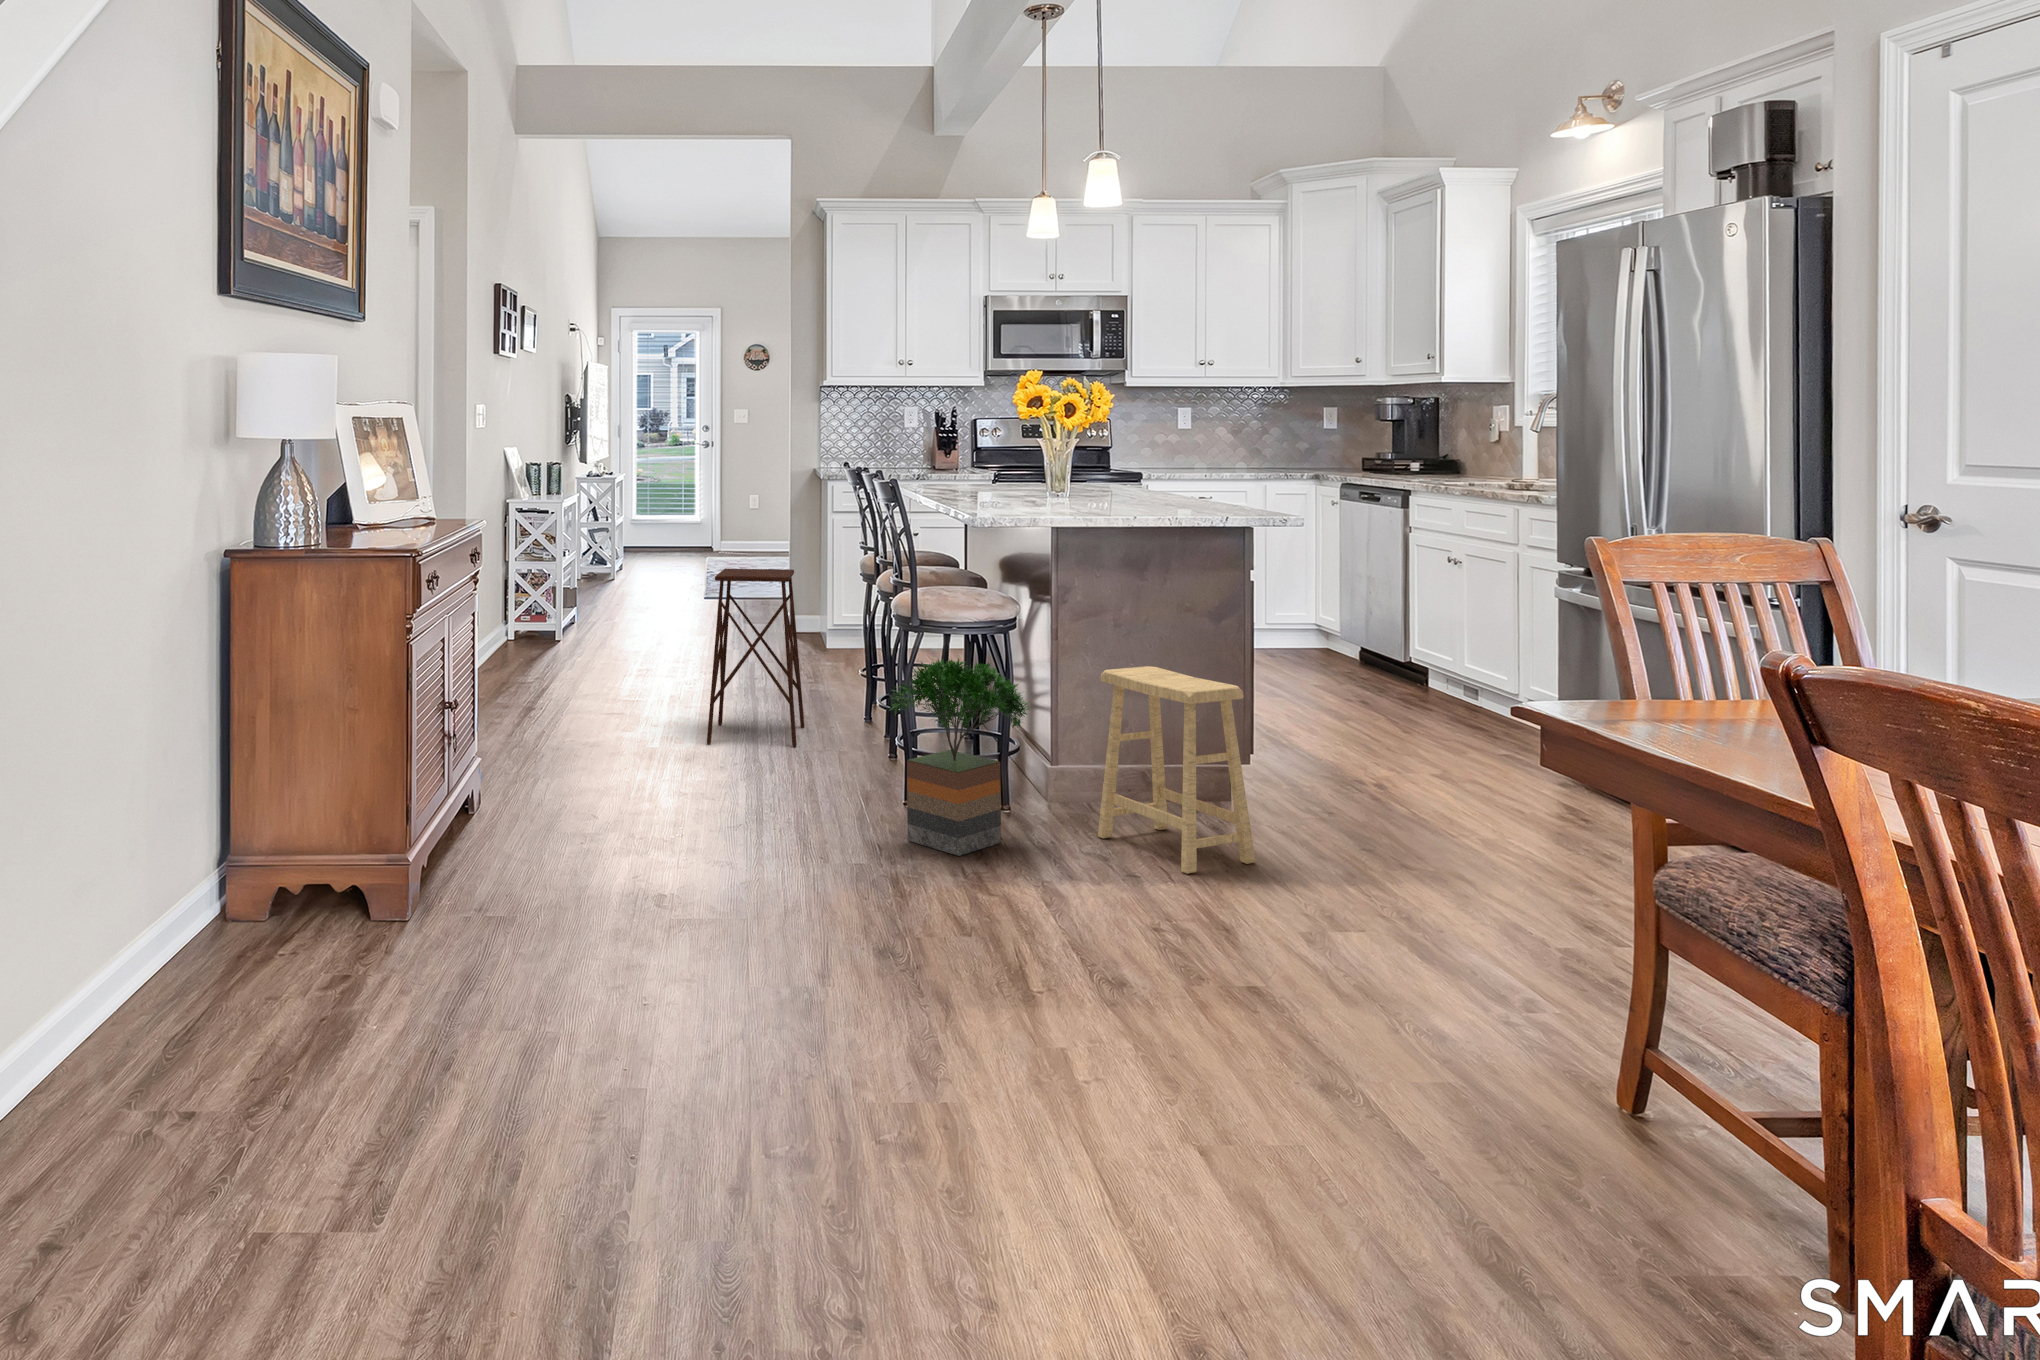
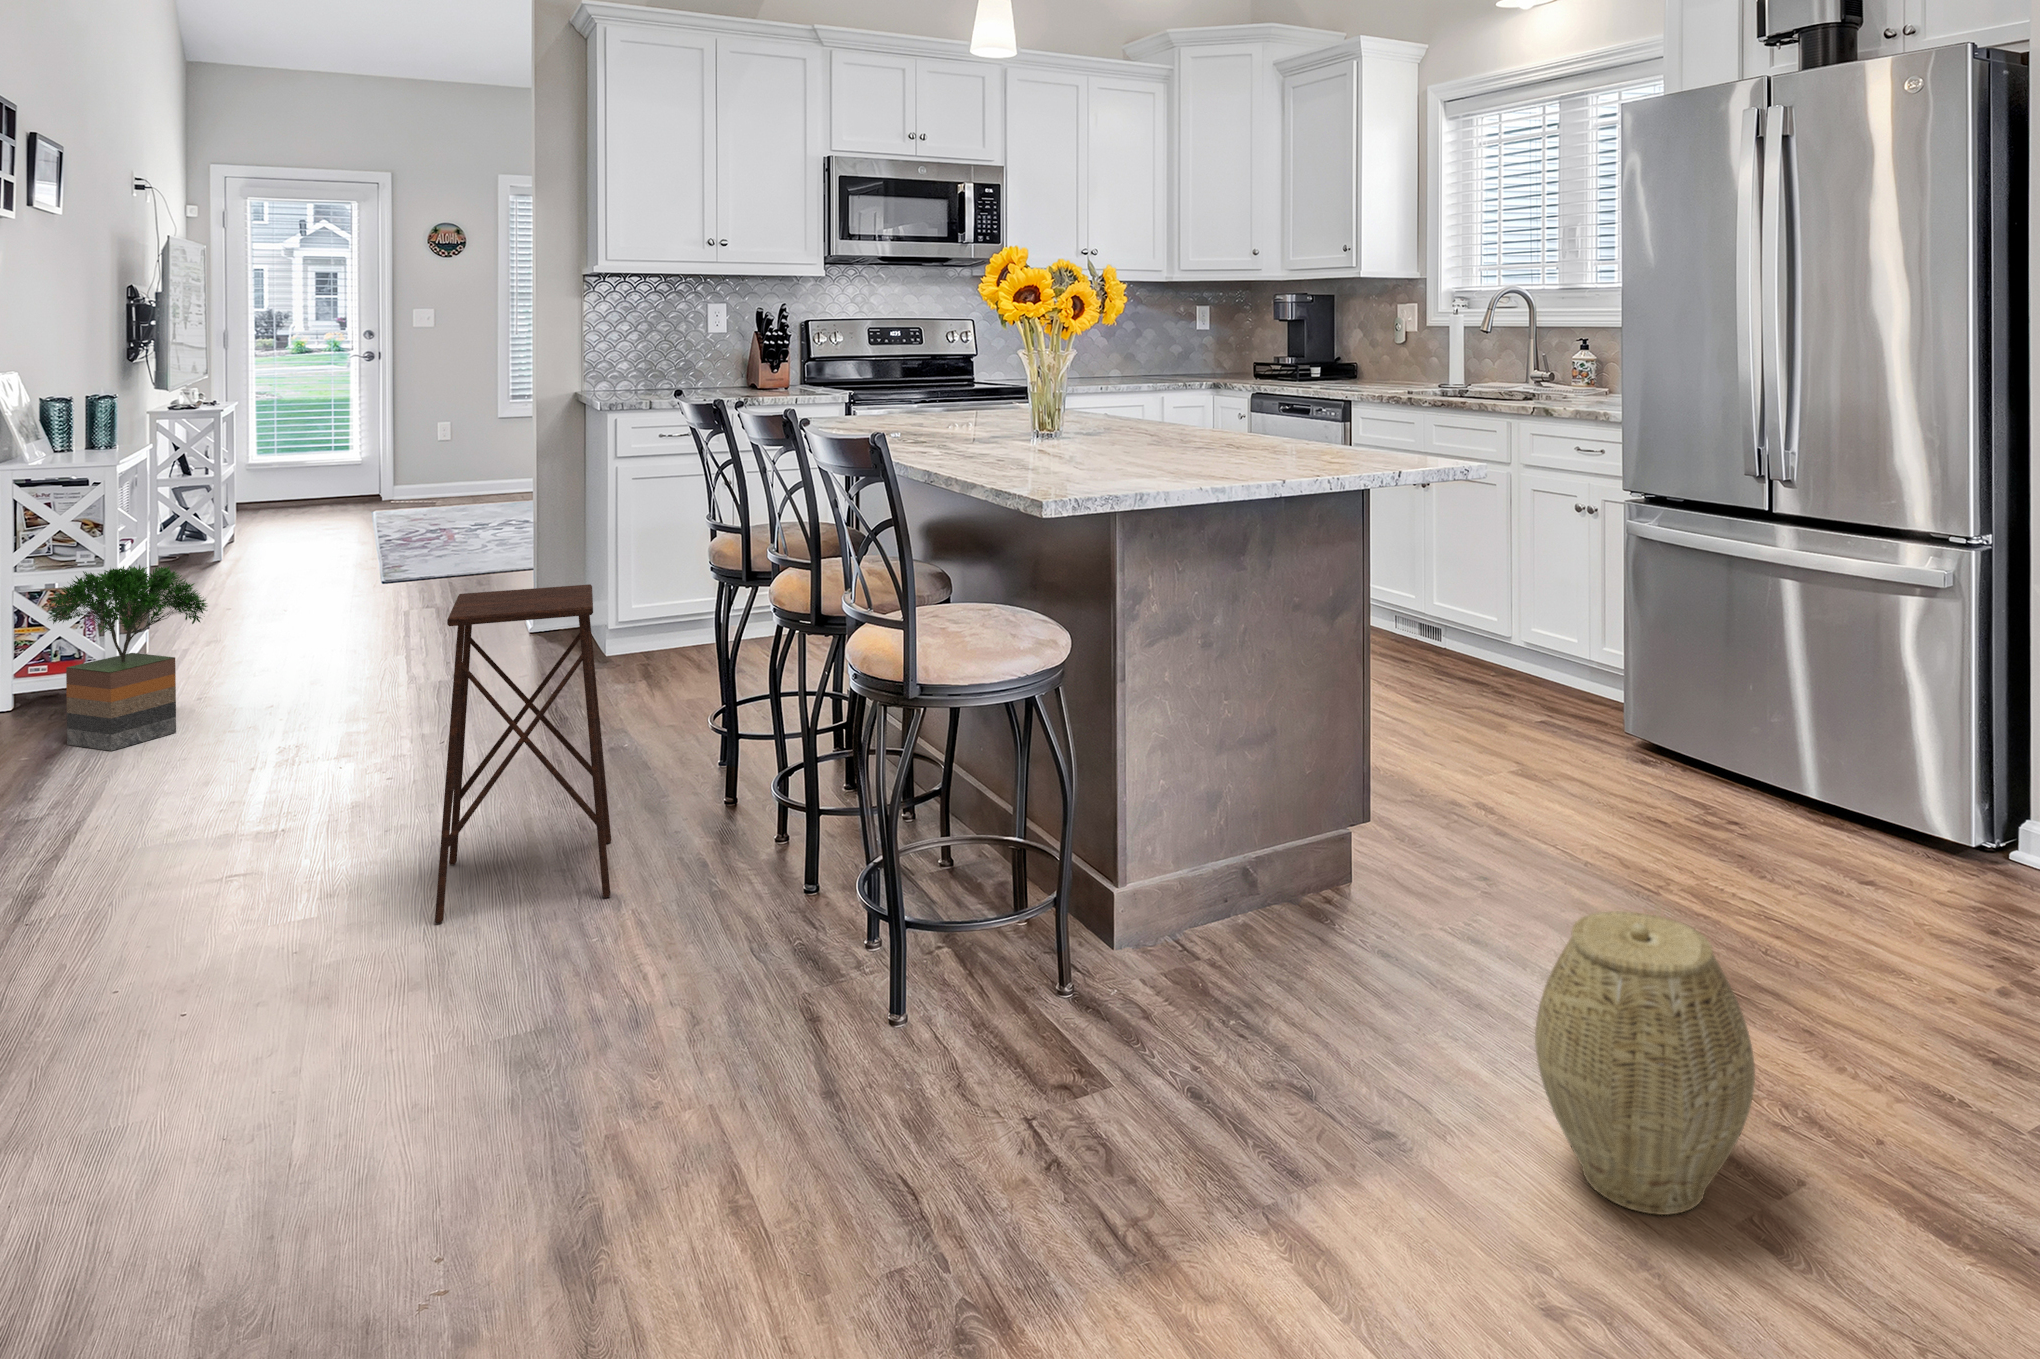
potted tree: present [890,659,1029,856] -> present [48,565,207,751]
footstool: present [1098,666,1256,874] -> none [1208,730,1462,1099]
woven basket: none [1238,764,1369,931] -> present [1535,912,1755,1215]

